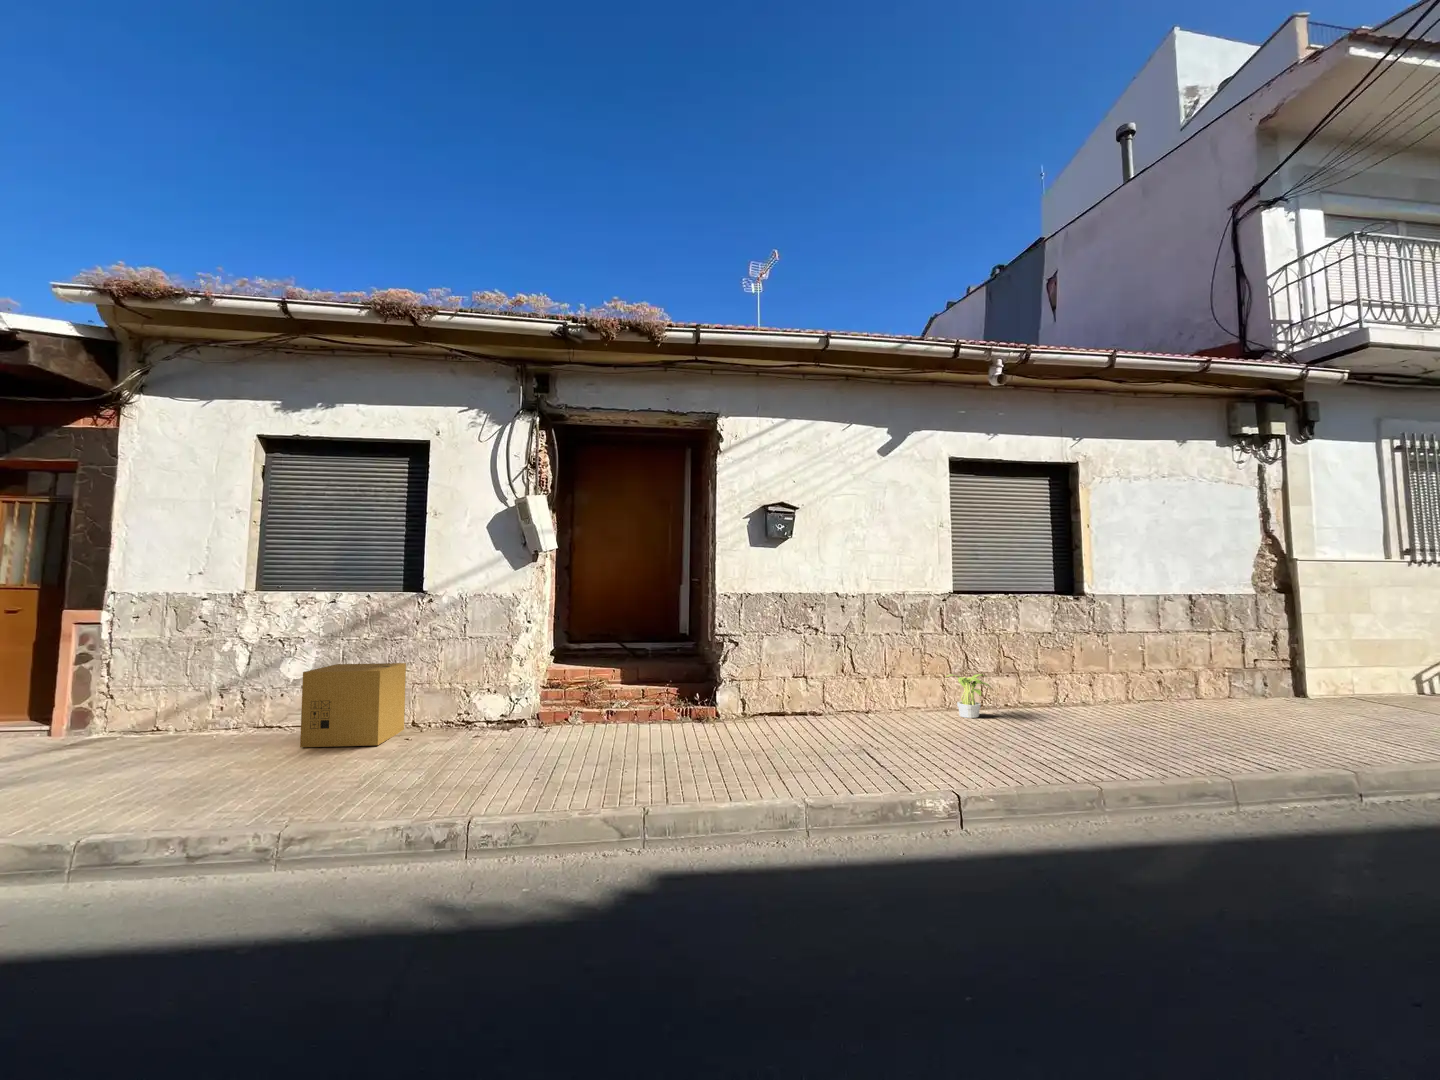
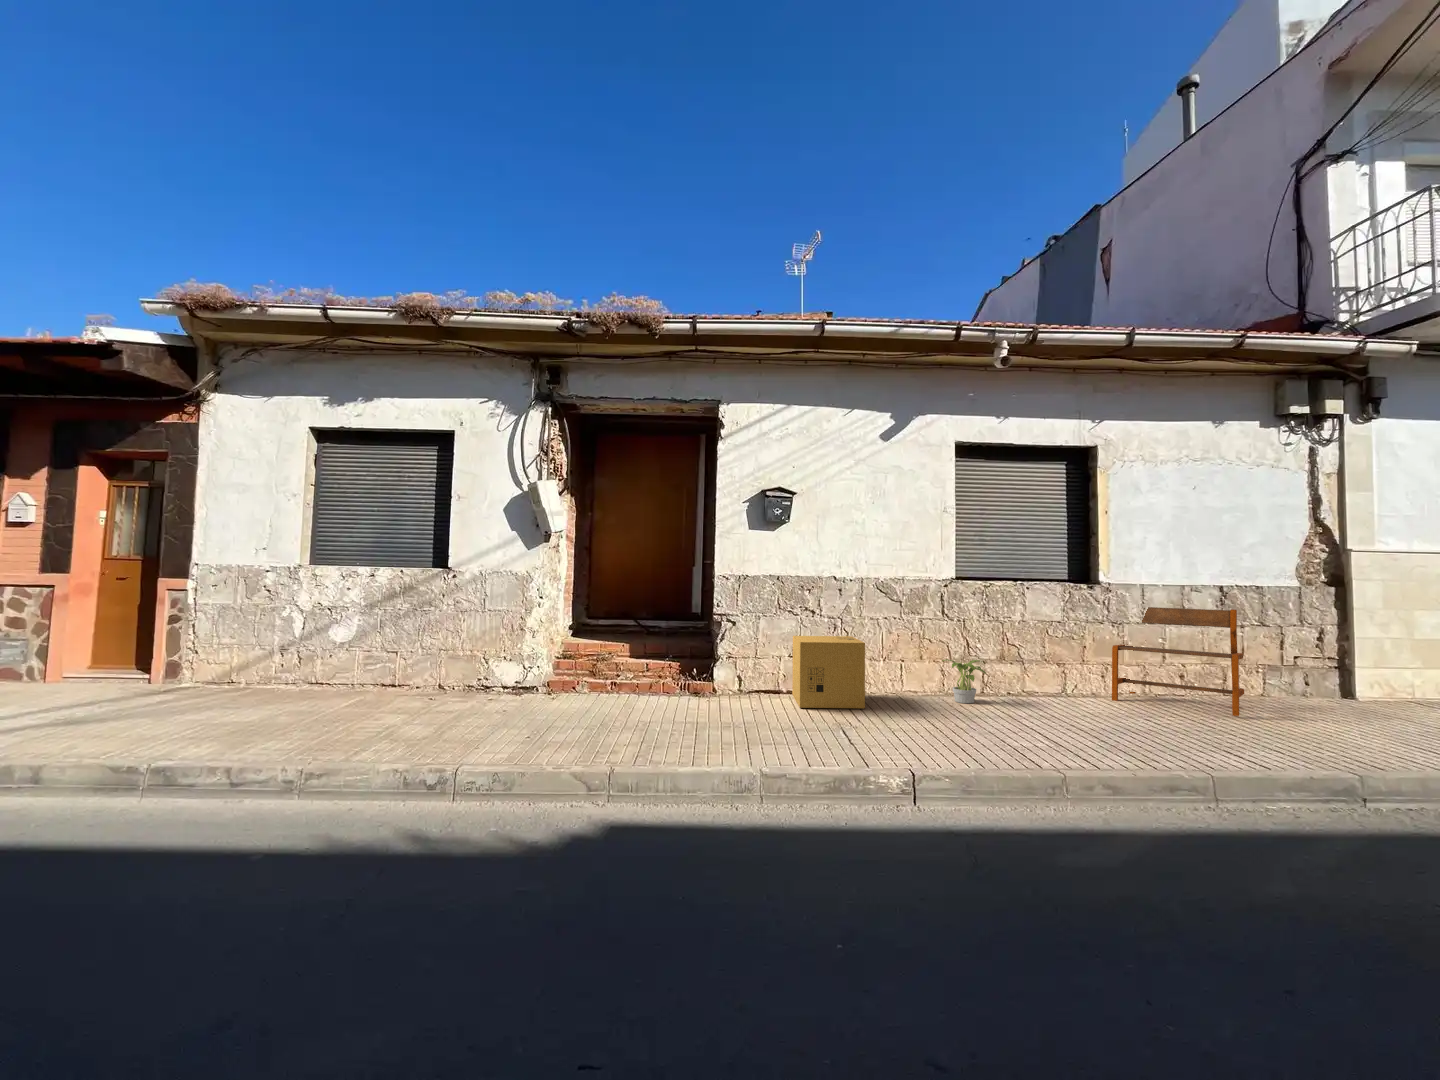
bench: none [1100,616,1223,719] -> present [1112,607,1244,716]
cardboard box: present [300,663,406,747] -> present [792,636,865,708]

